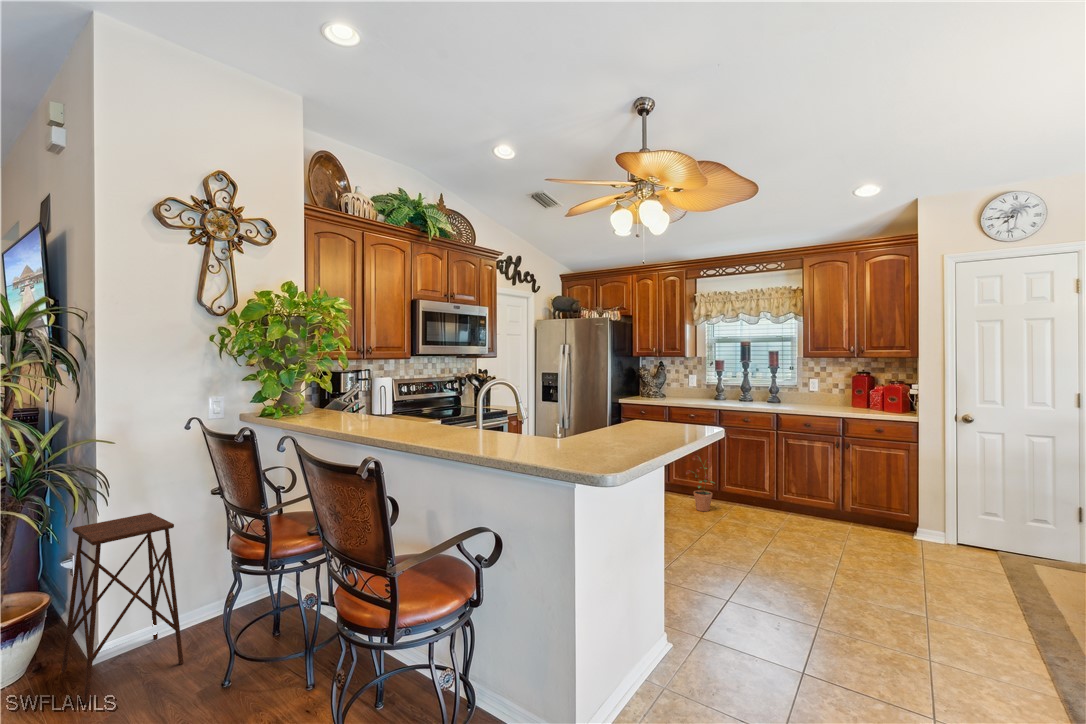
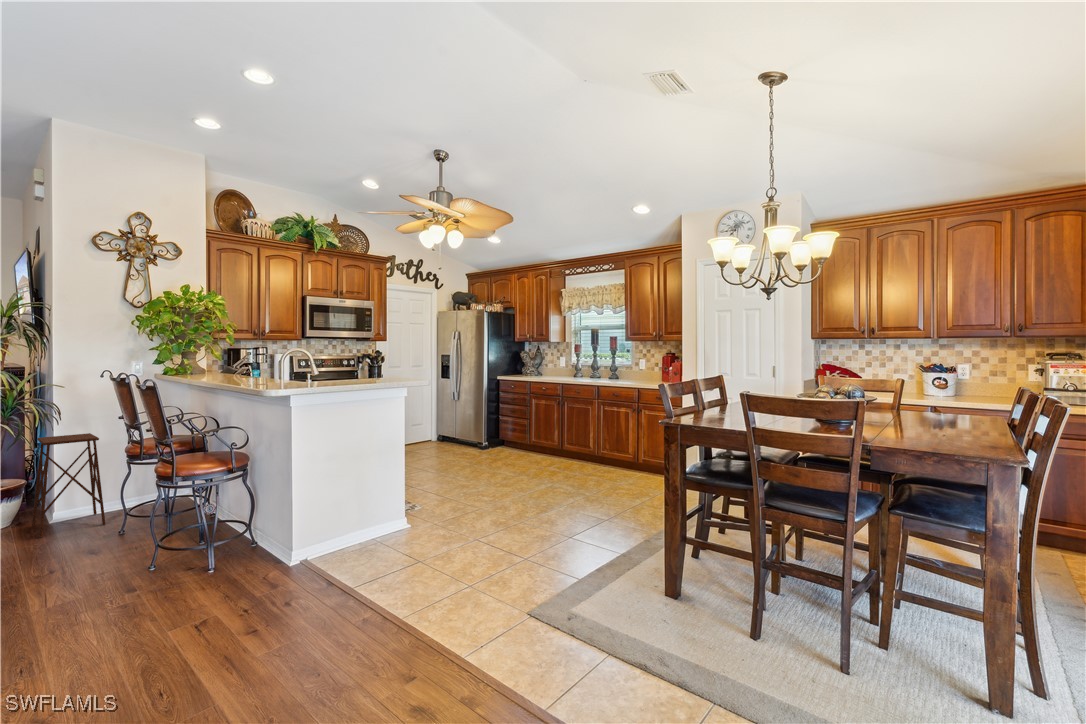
potted plant: present [686,455,714,511] -> none [531,418,553,461]

